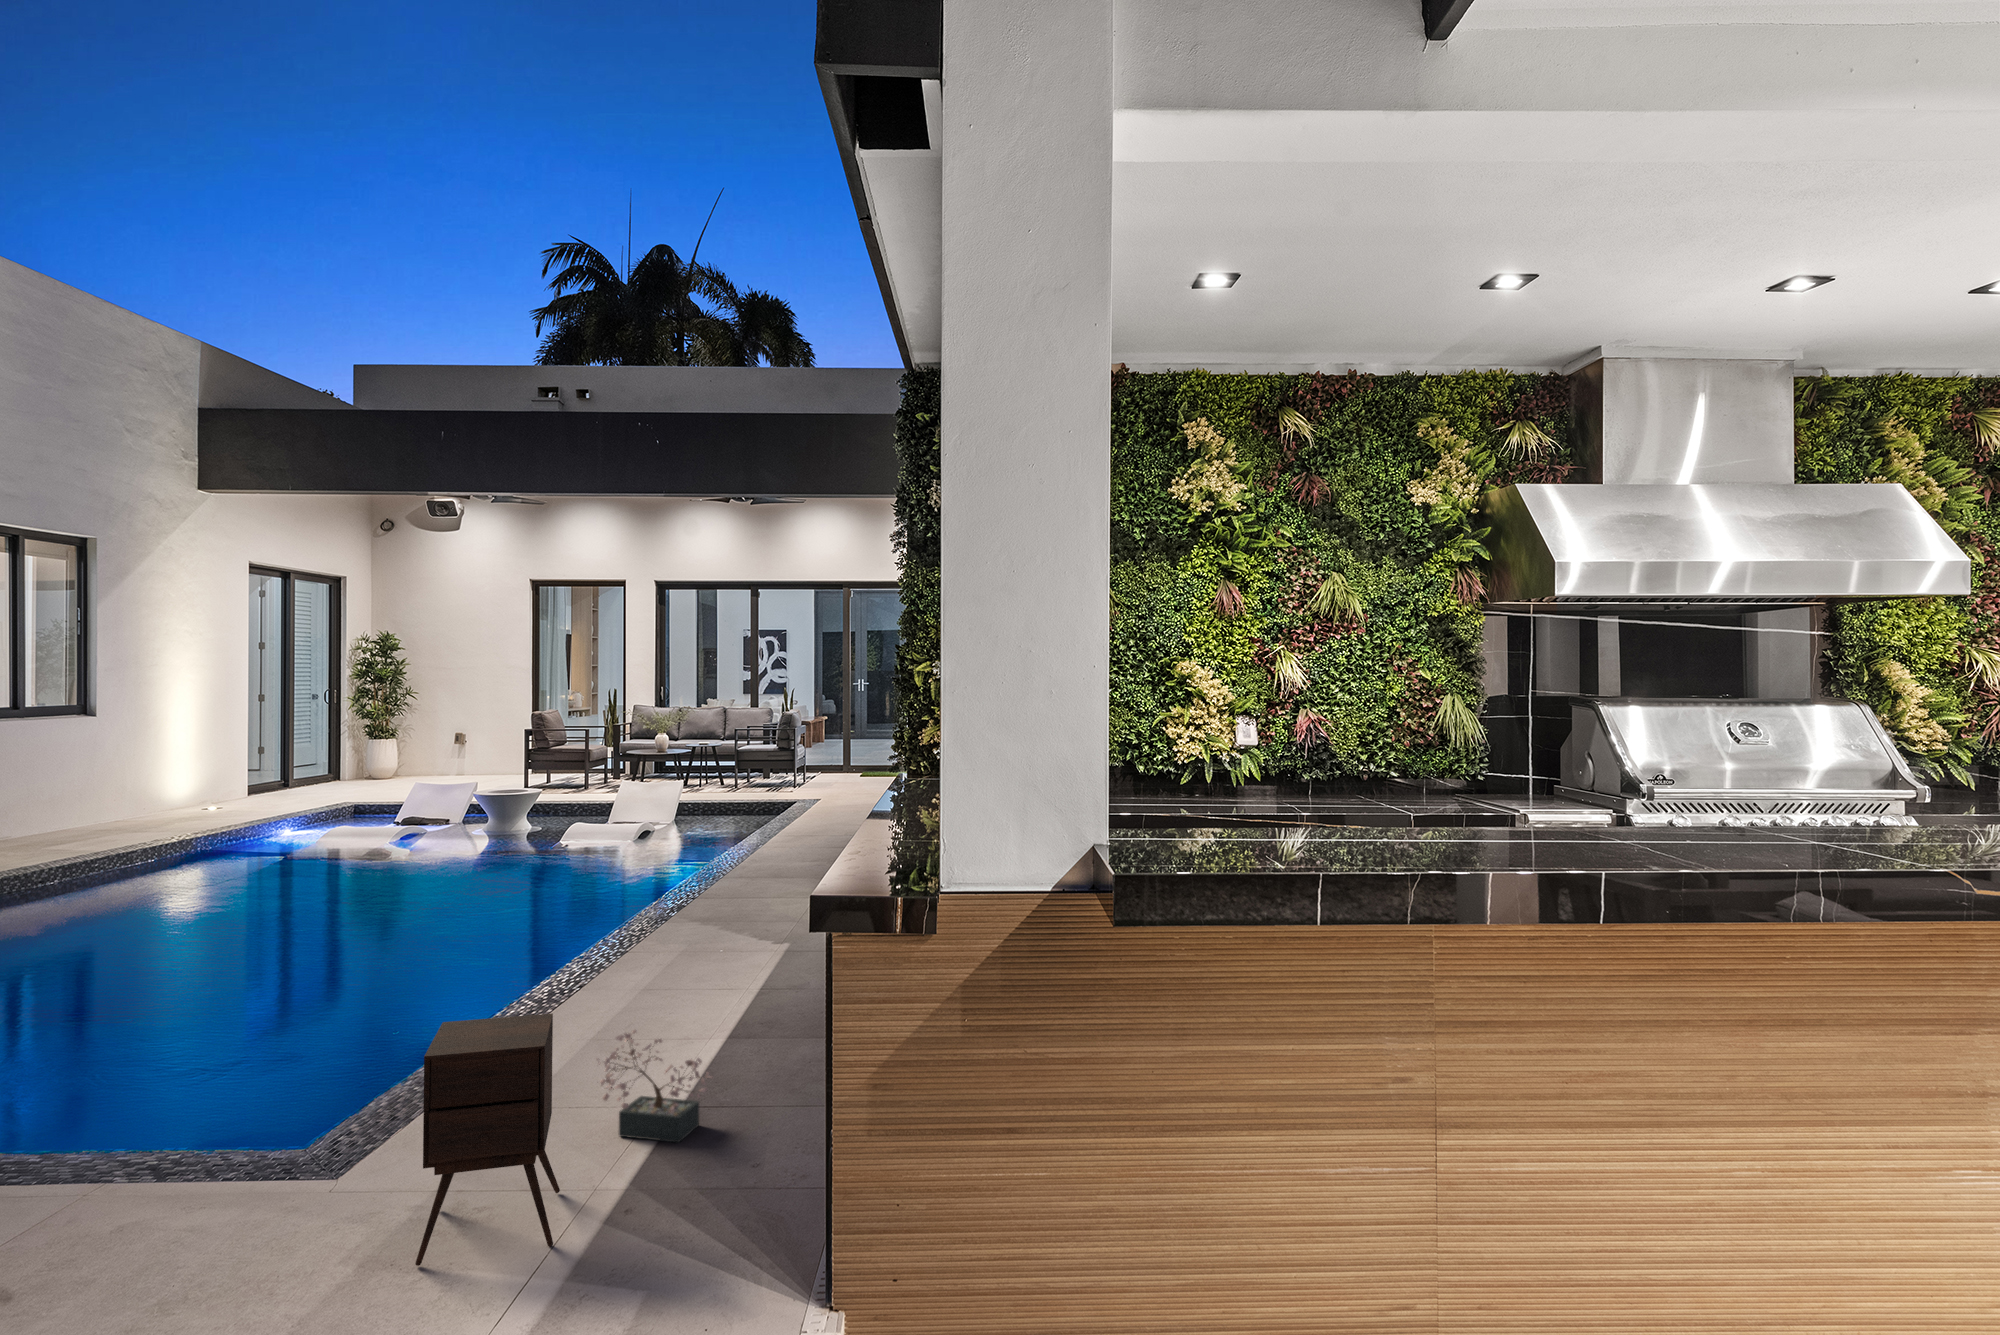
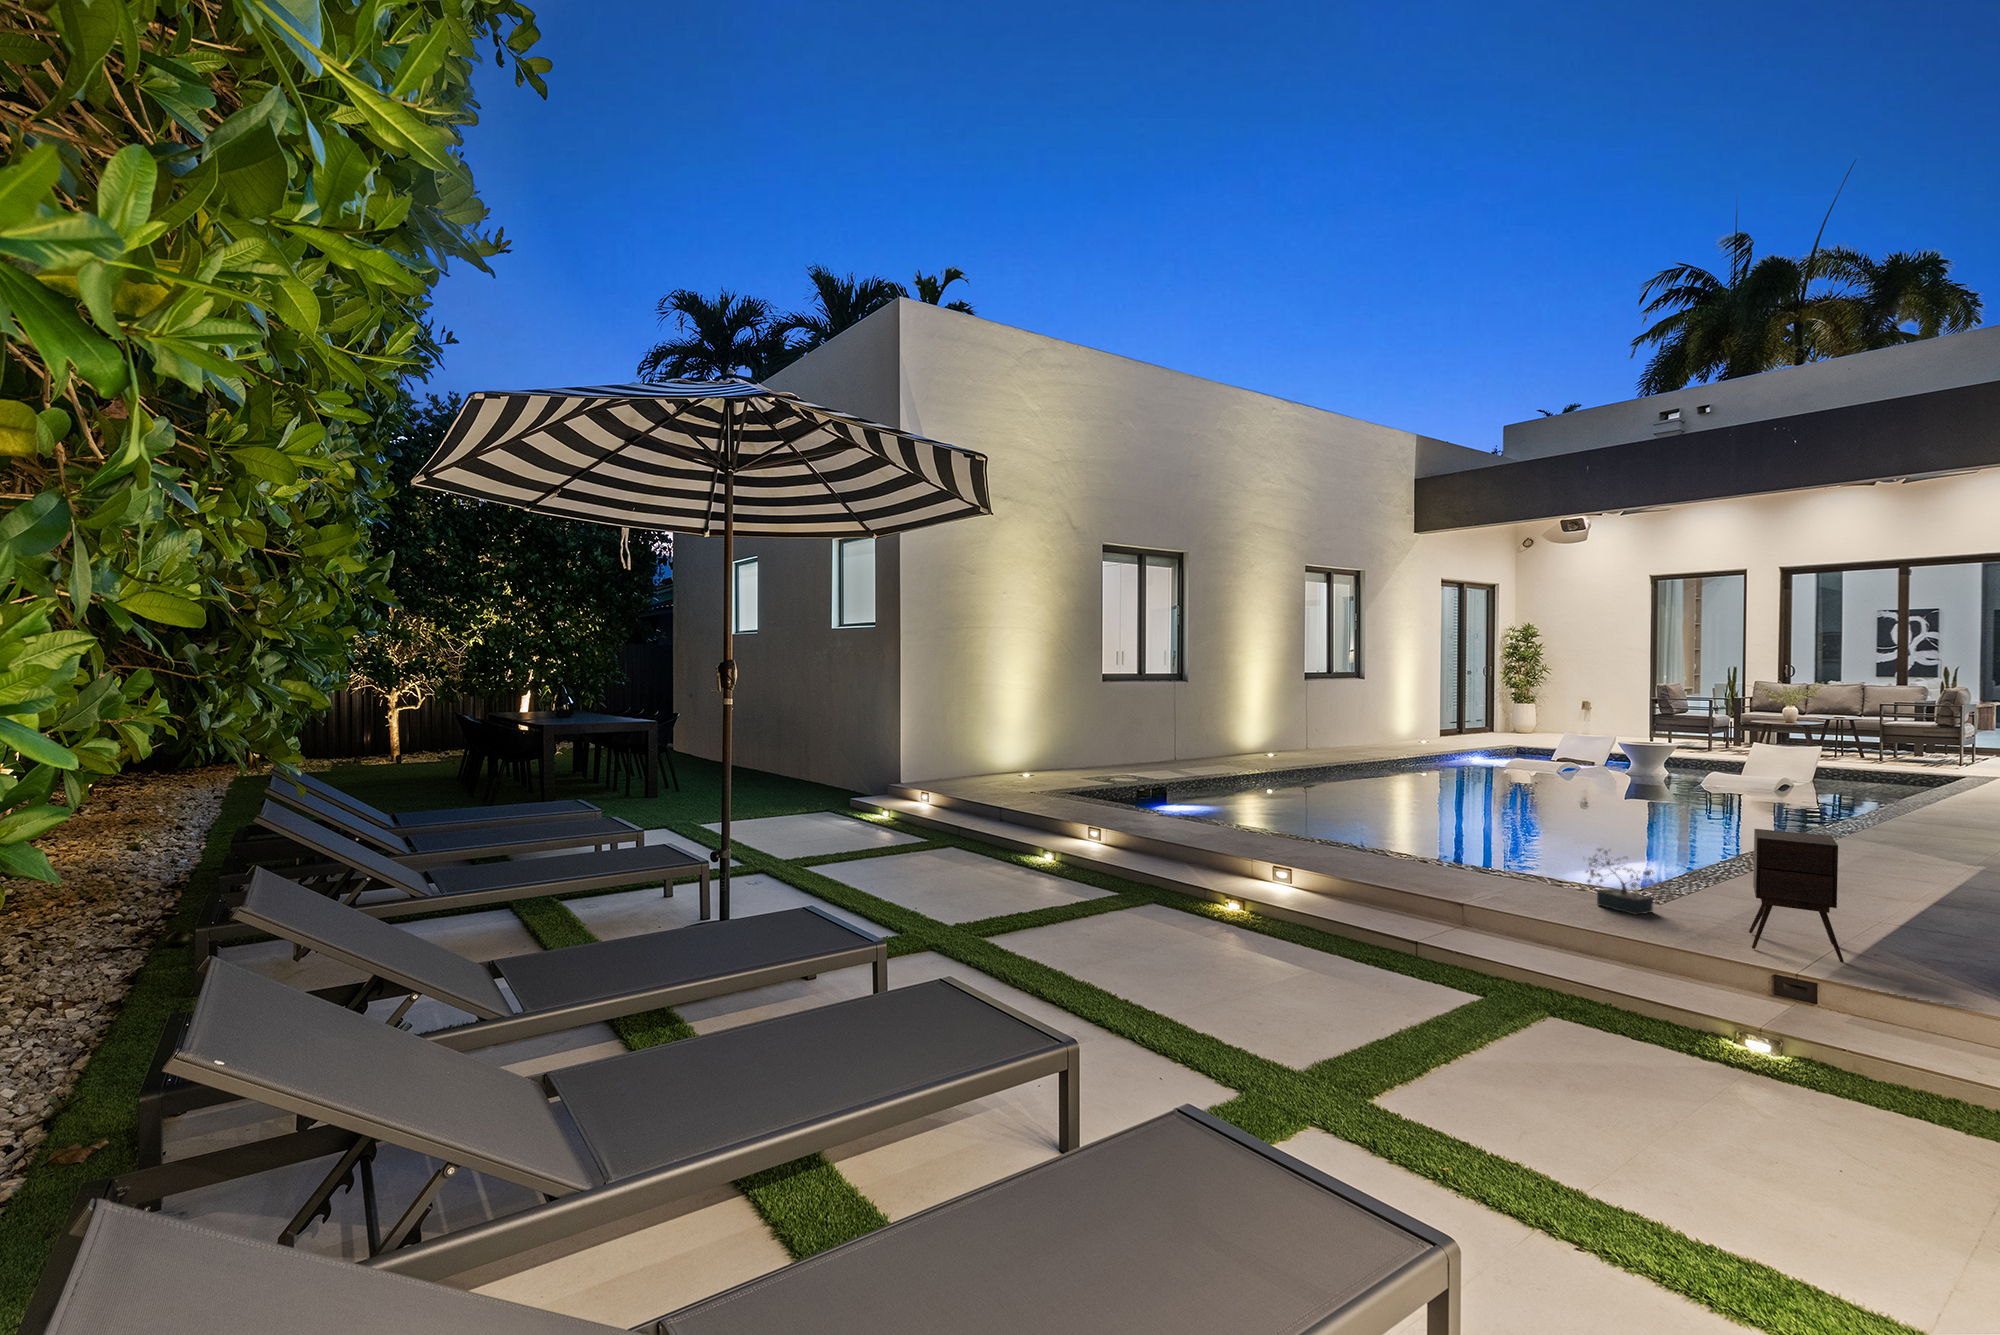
decorative plant: present [596,1030,712,1142] -> present [1583,849,1659,915]

